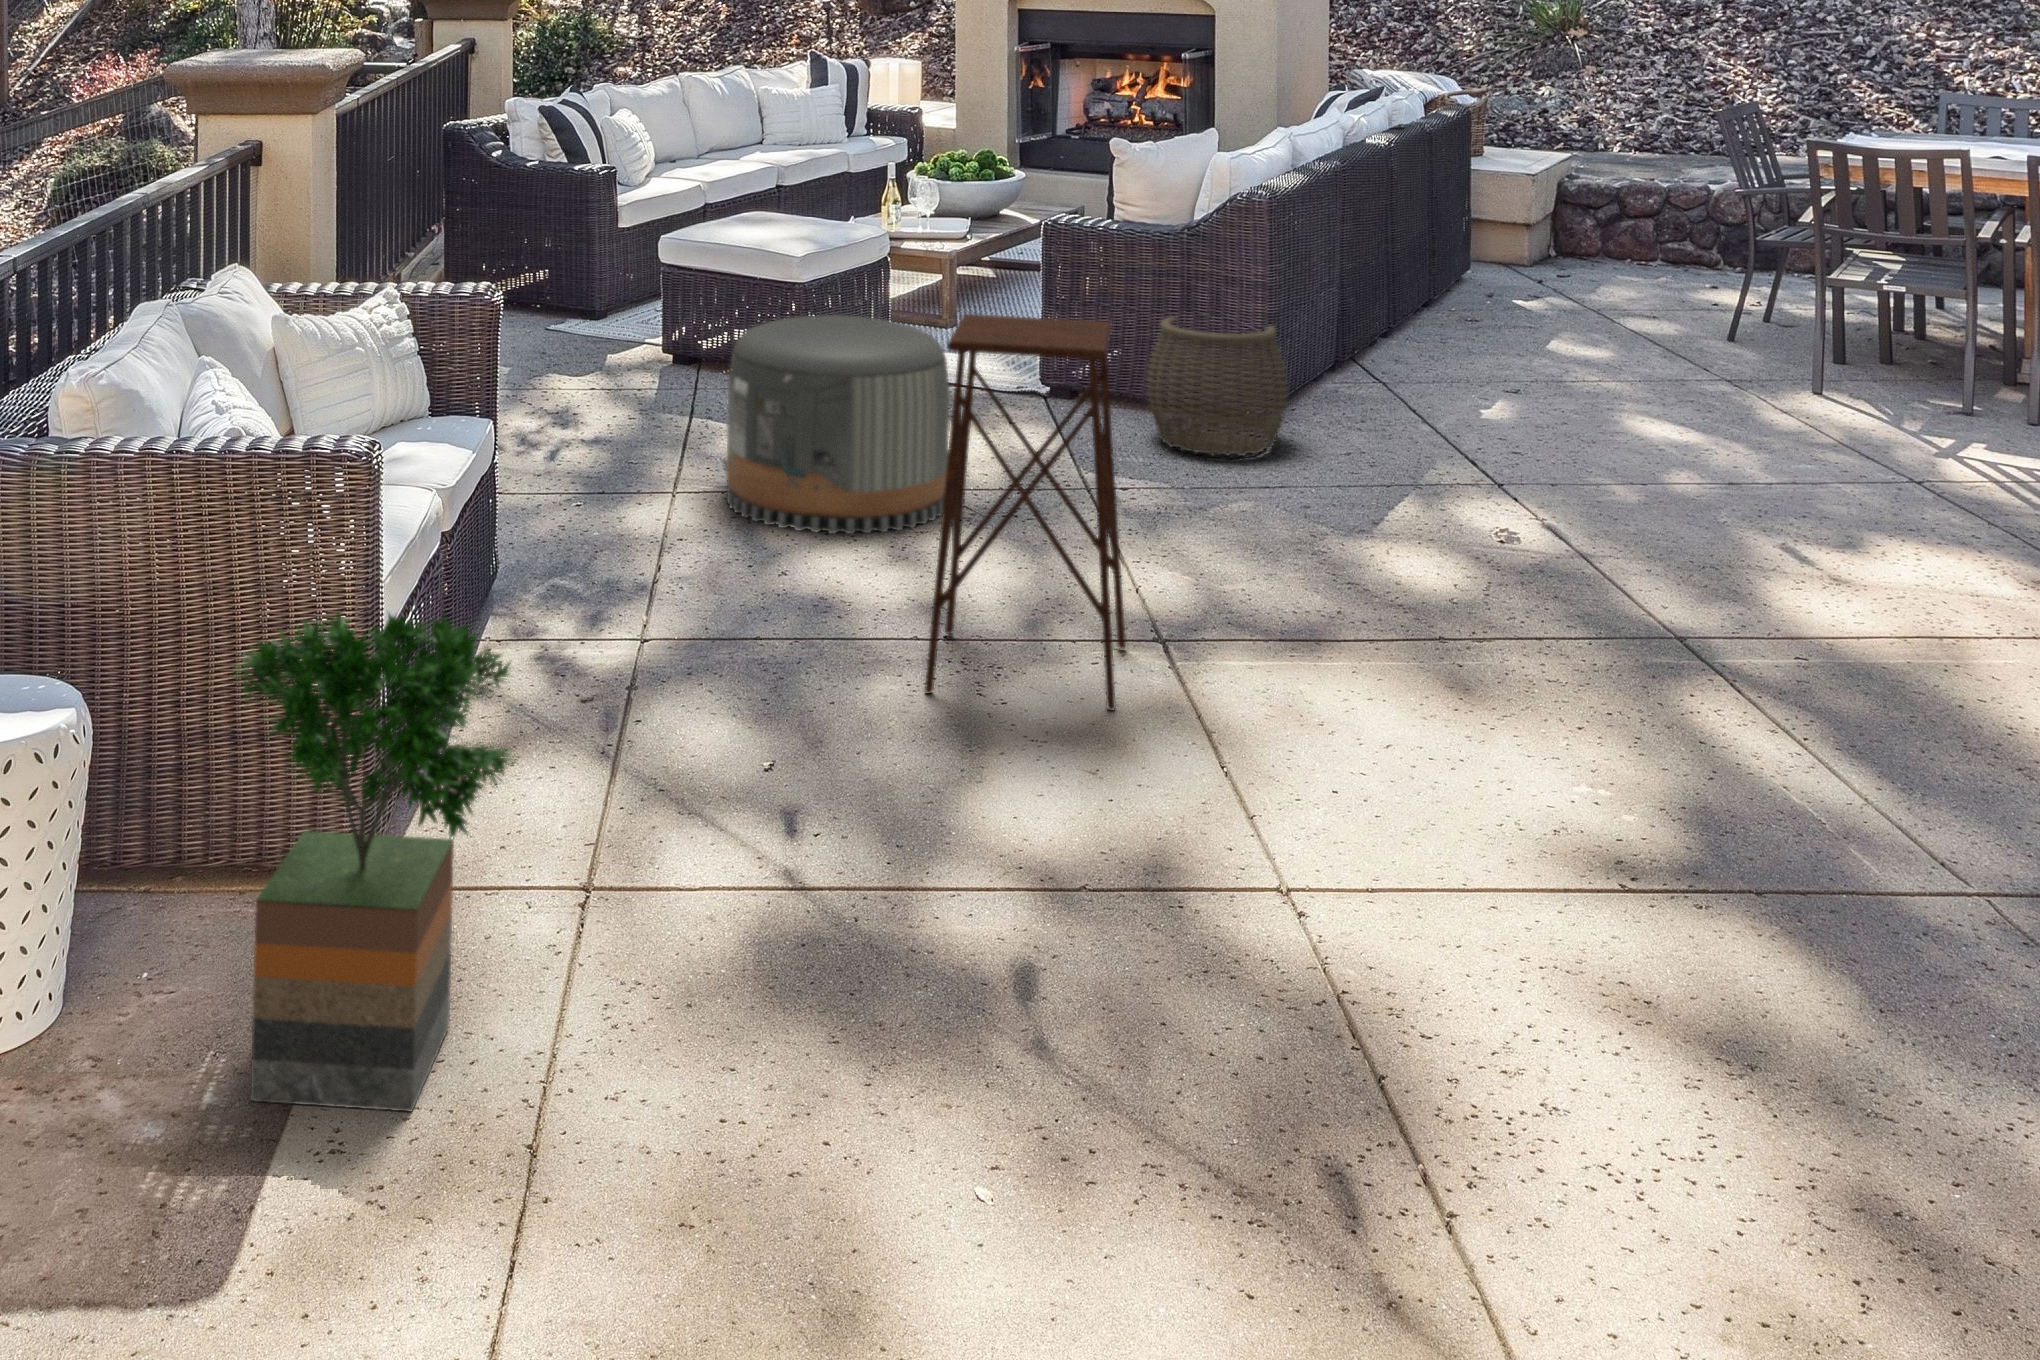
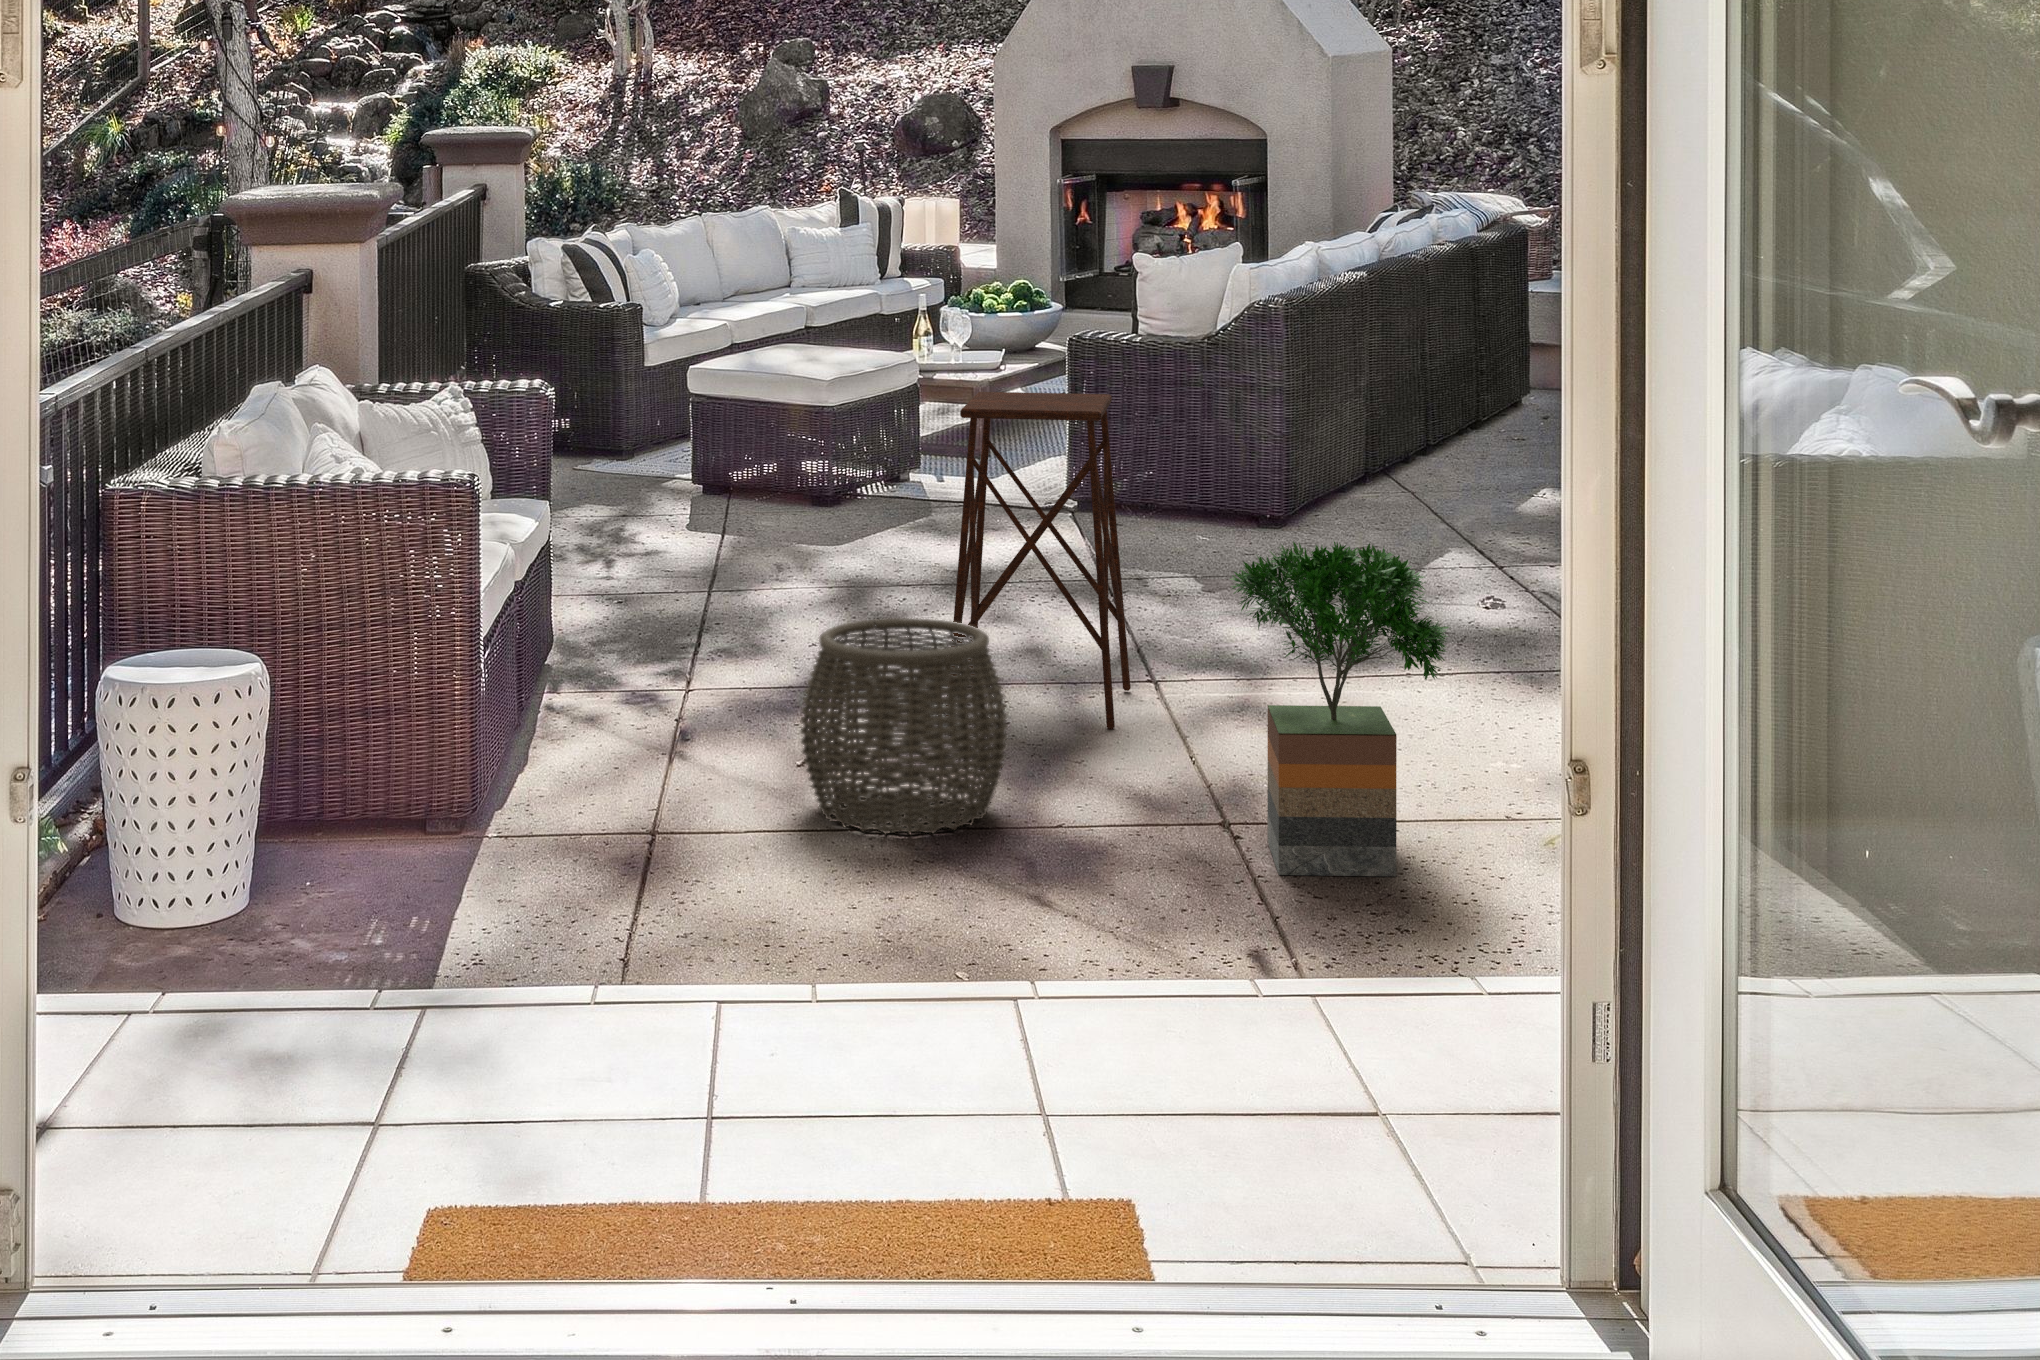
pouf: present [726,315,949,534] -> none [763,425,976,622]
woven basket: present [1147,316,1288,456] -> present [800,618,1009,834]
potted tree: present [236,612,513,1111] -> present [1231,541,1449,876]

